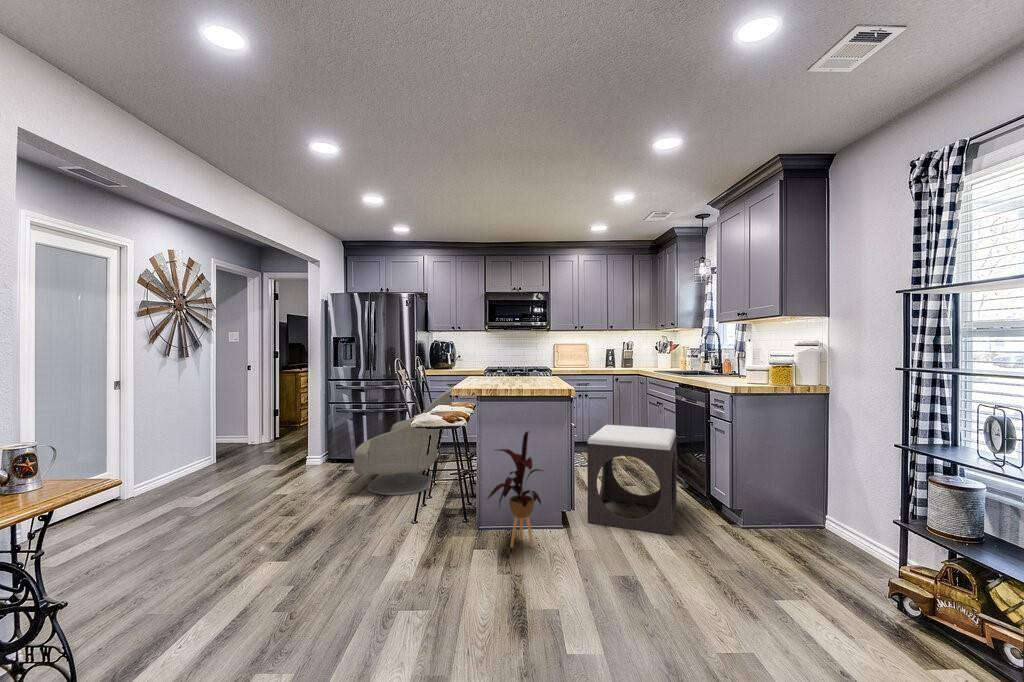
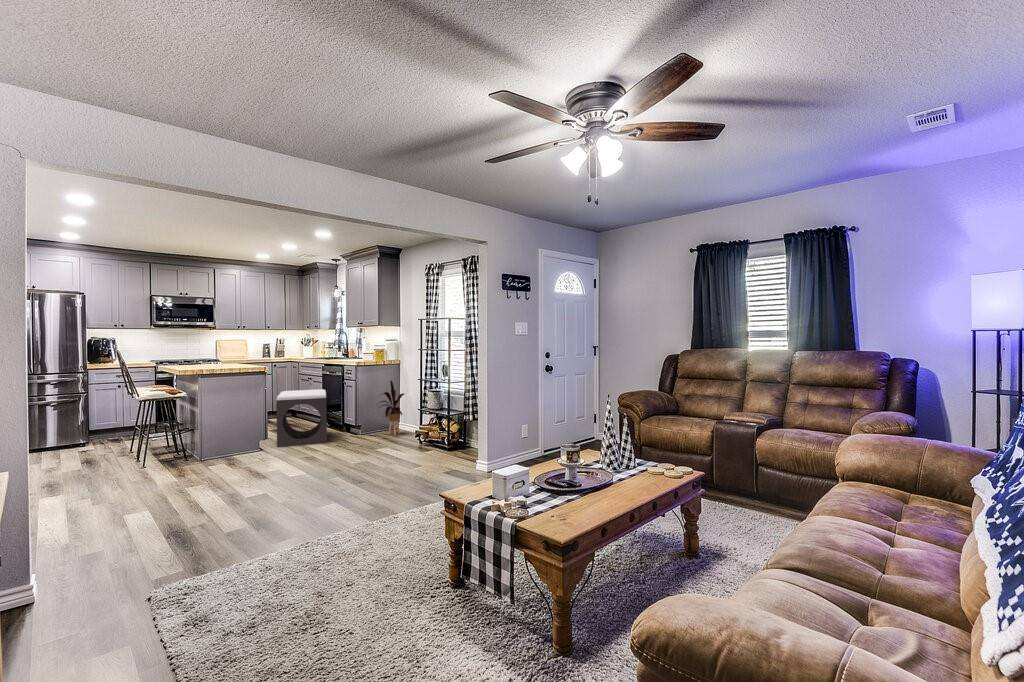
armchair: present [354,387,454,495] -> none [57,376,156,465]
house plant: present [488,432,542,547] -> present [379,381,404,435]

